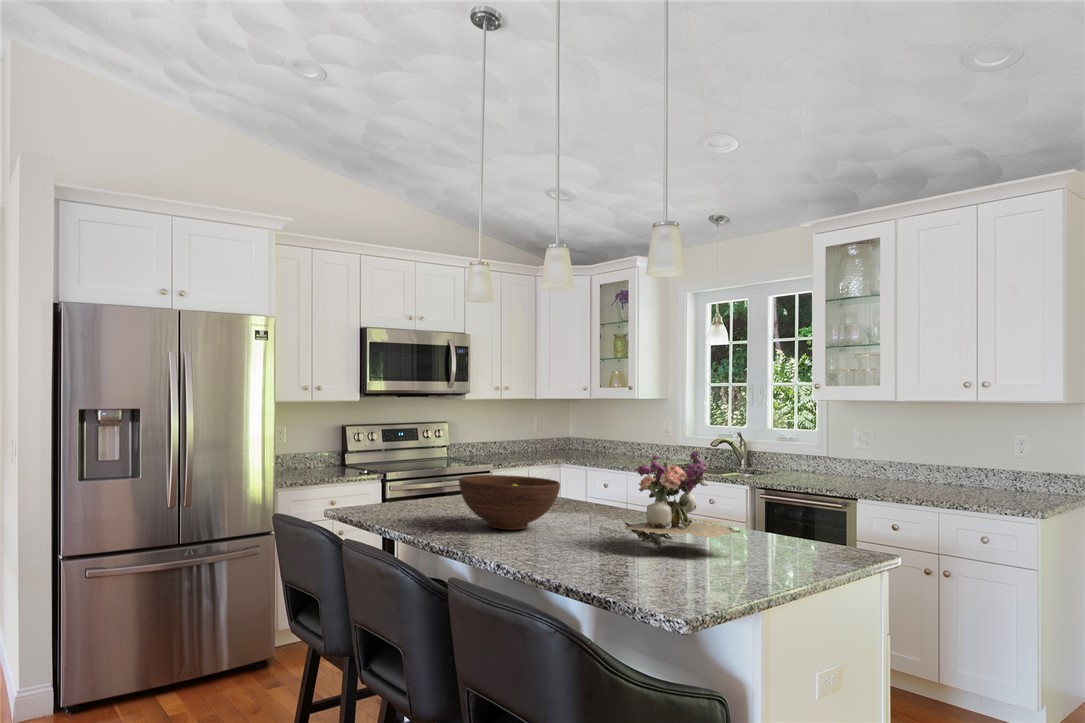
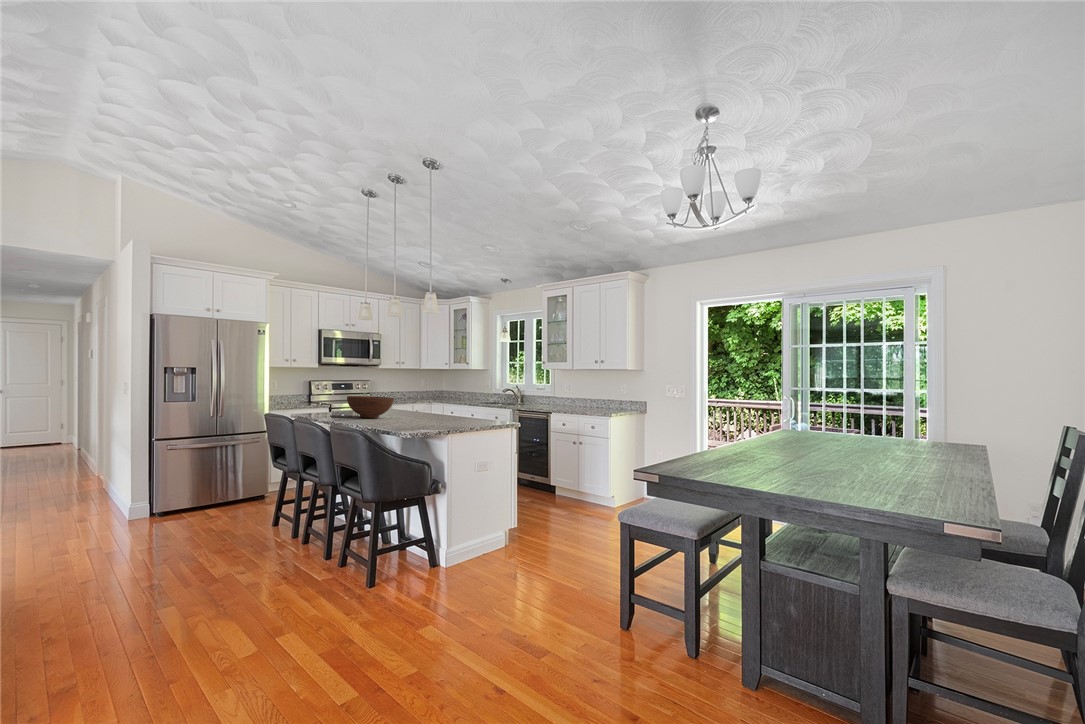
flower arrangement: present [625,449,740,548] -> none [410,383,460,423]

